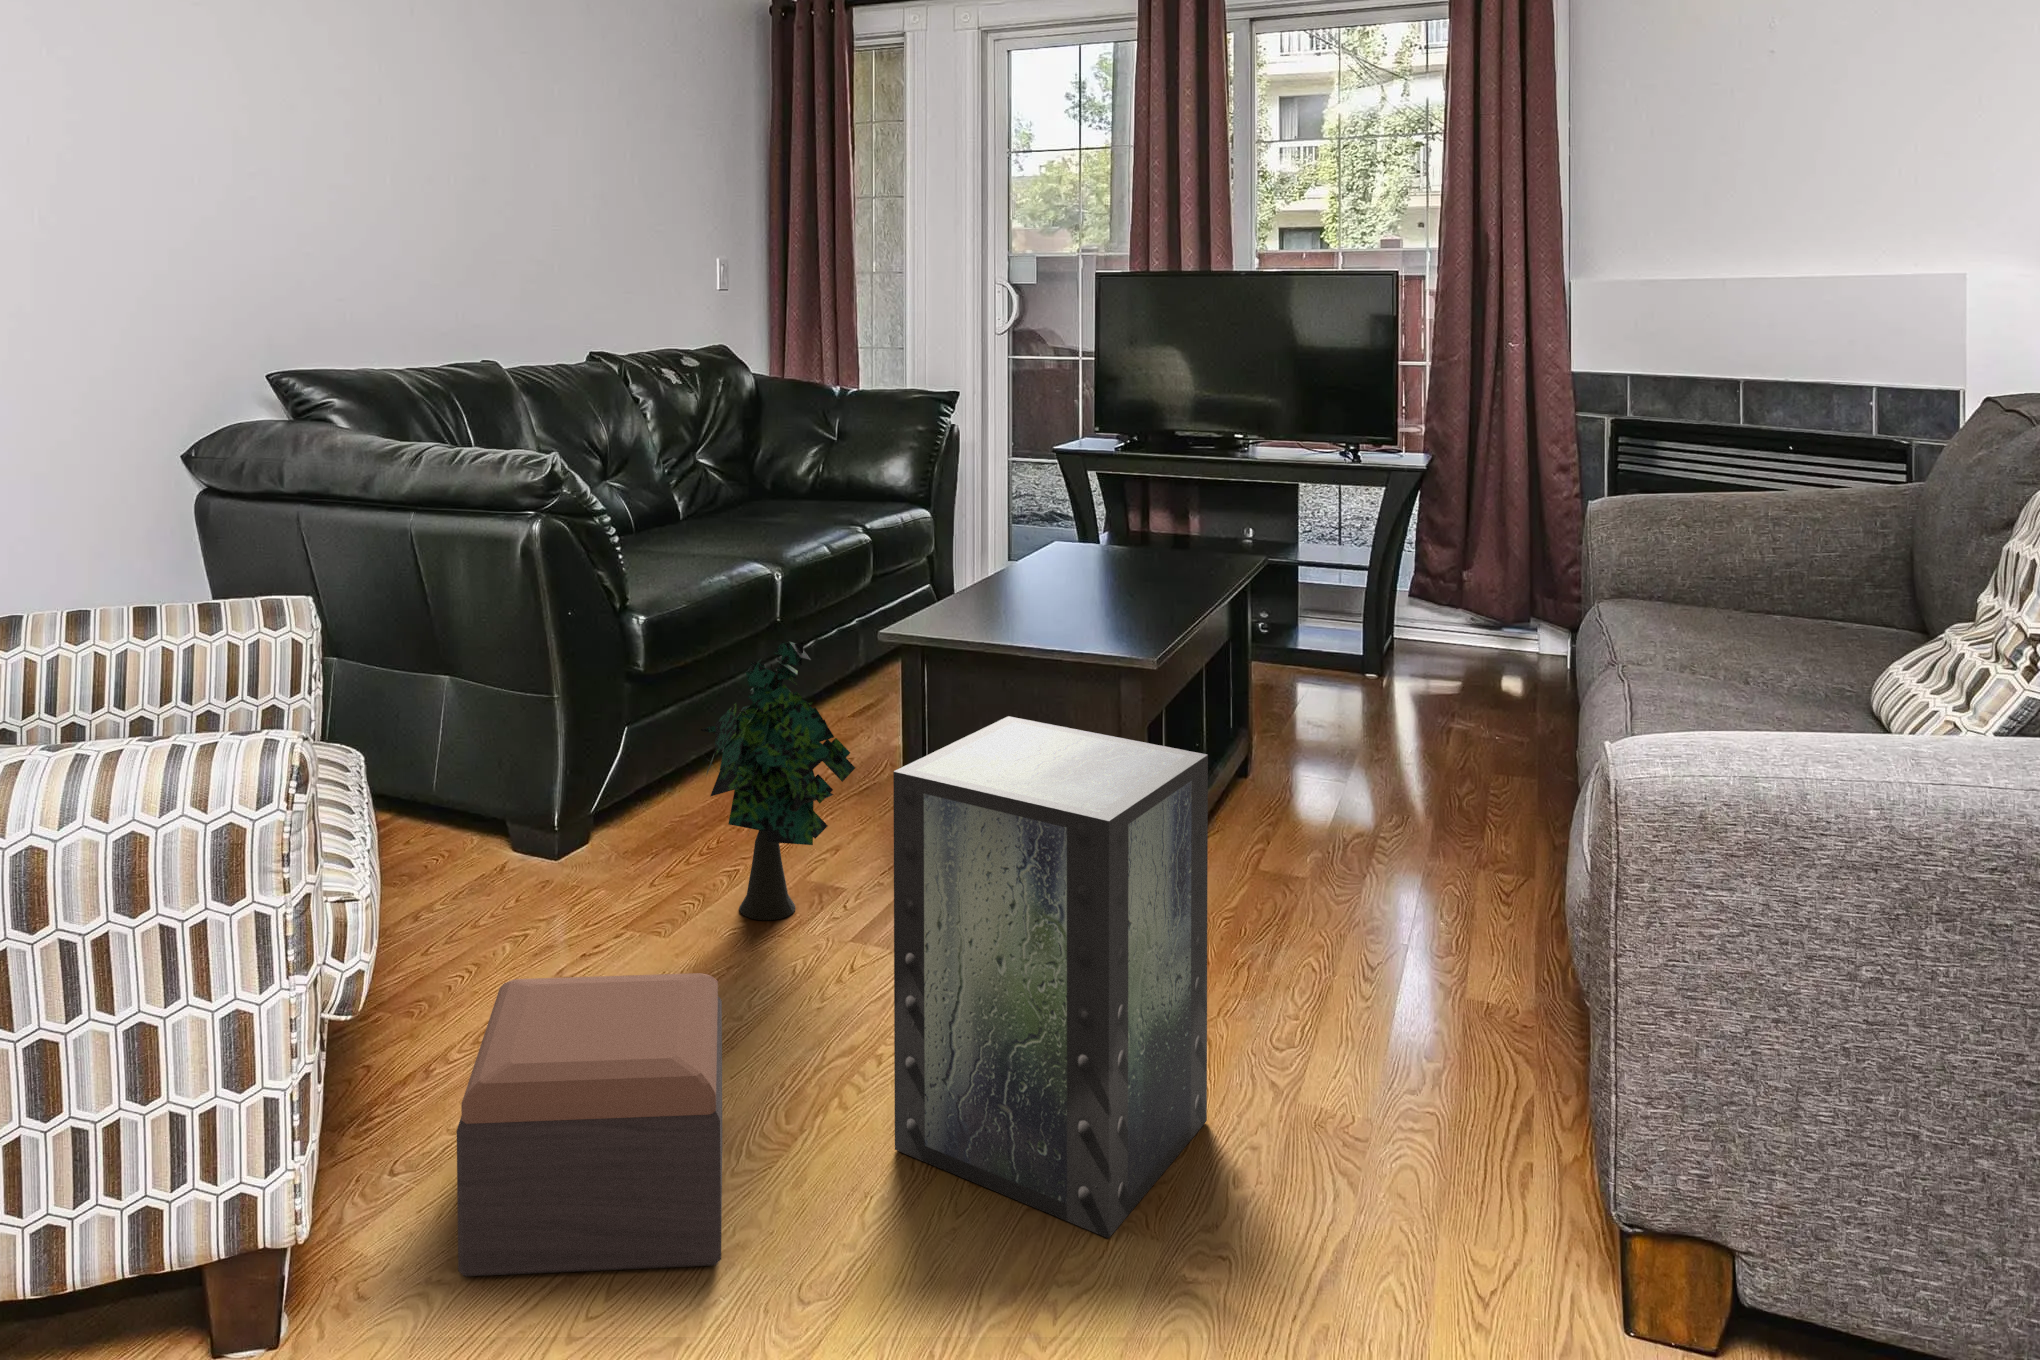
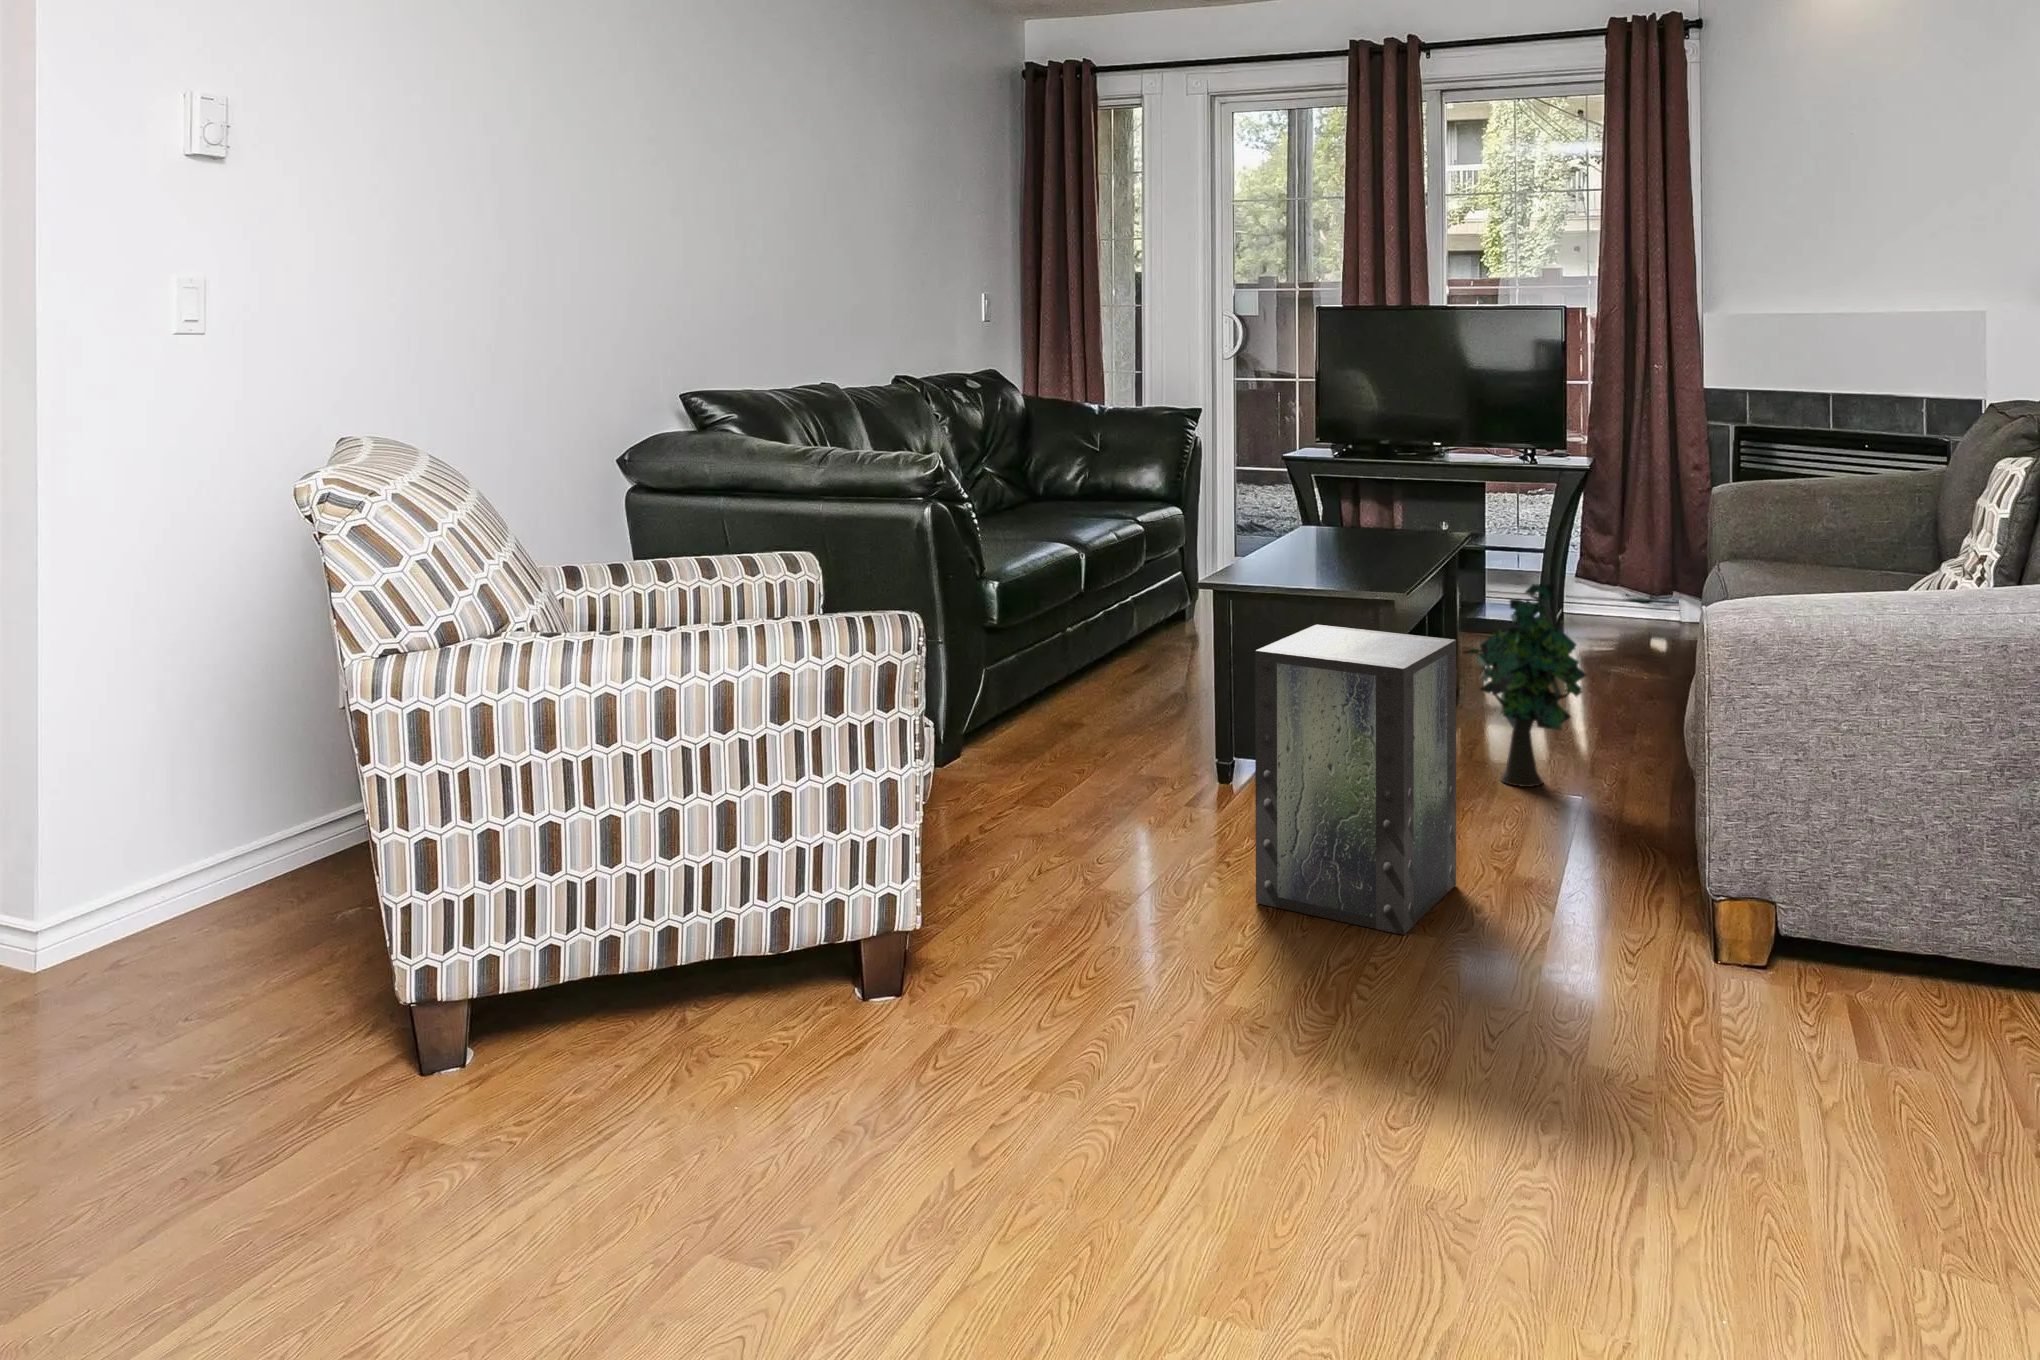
decorative plant: present [701,642,855,920] -> present [1464,584,1586,787]
footstool: present [457,973,722,1276] -> none [987,792,1165,963]

